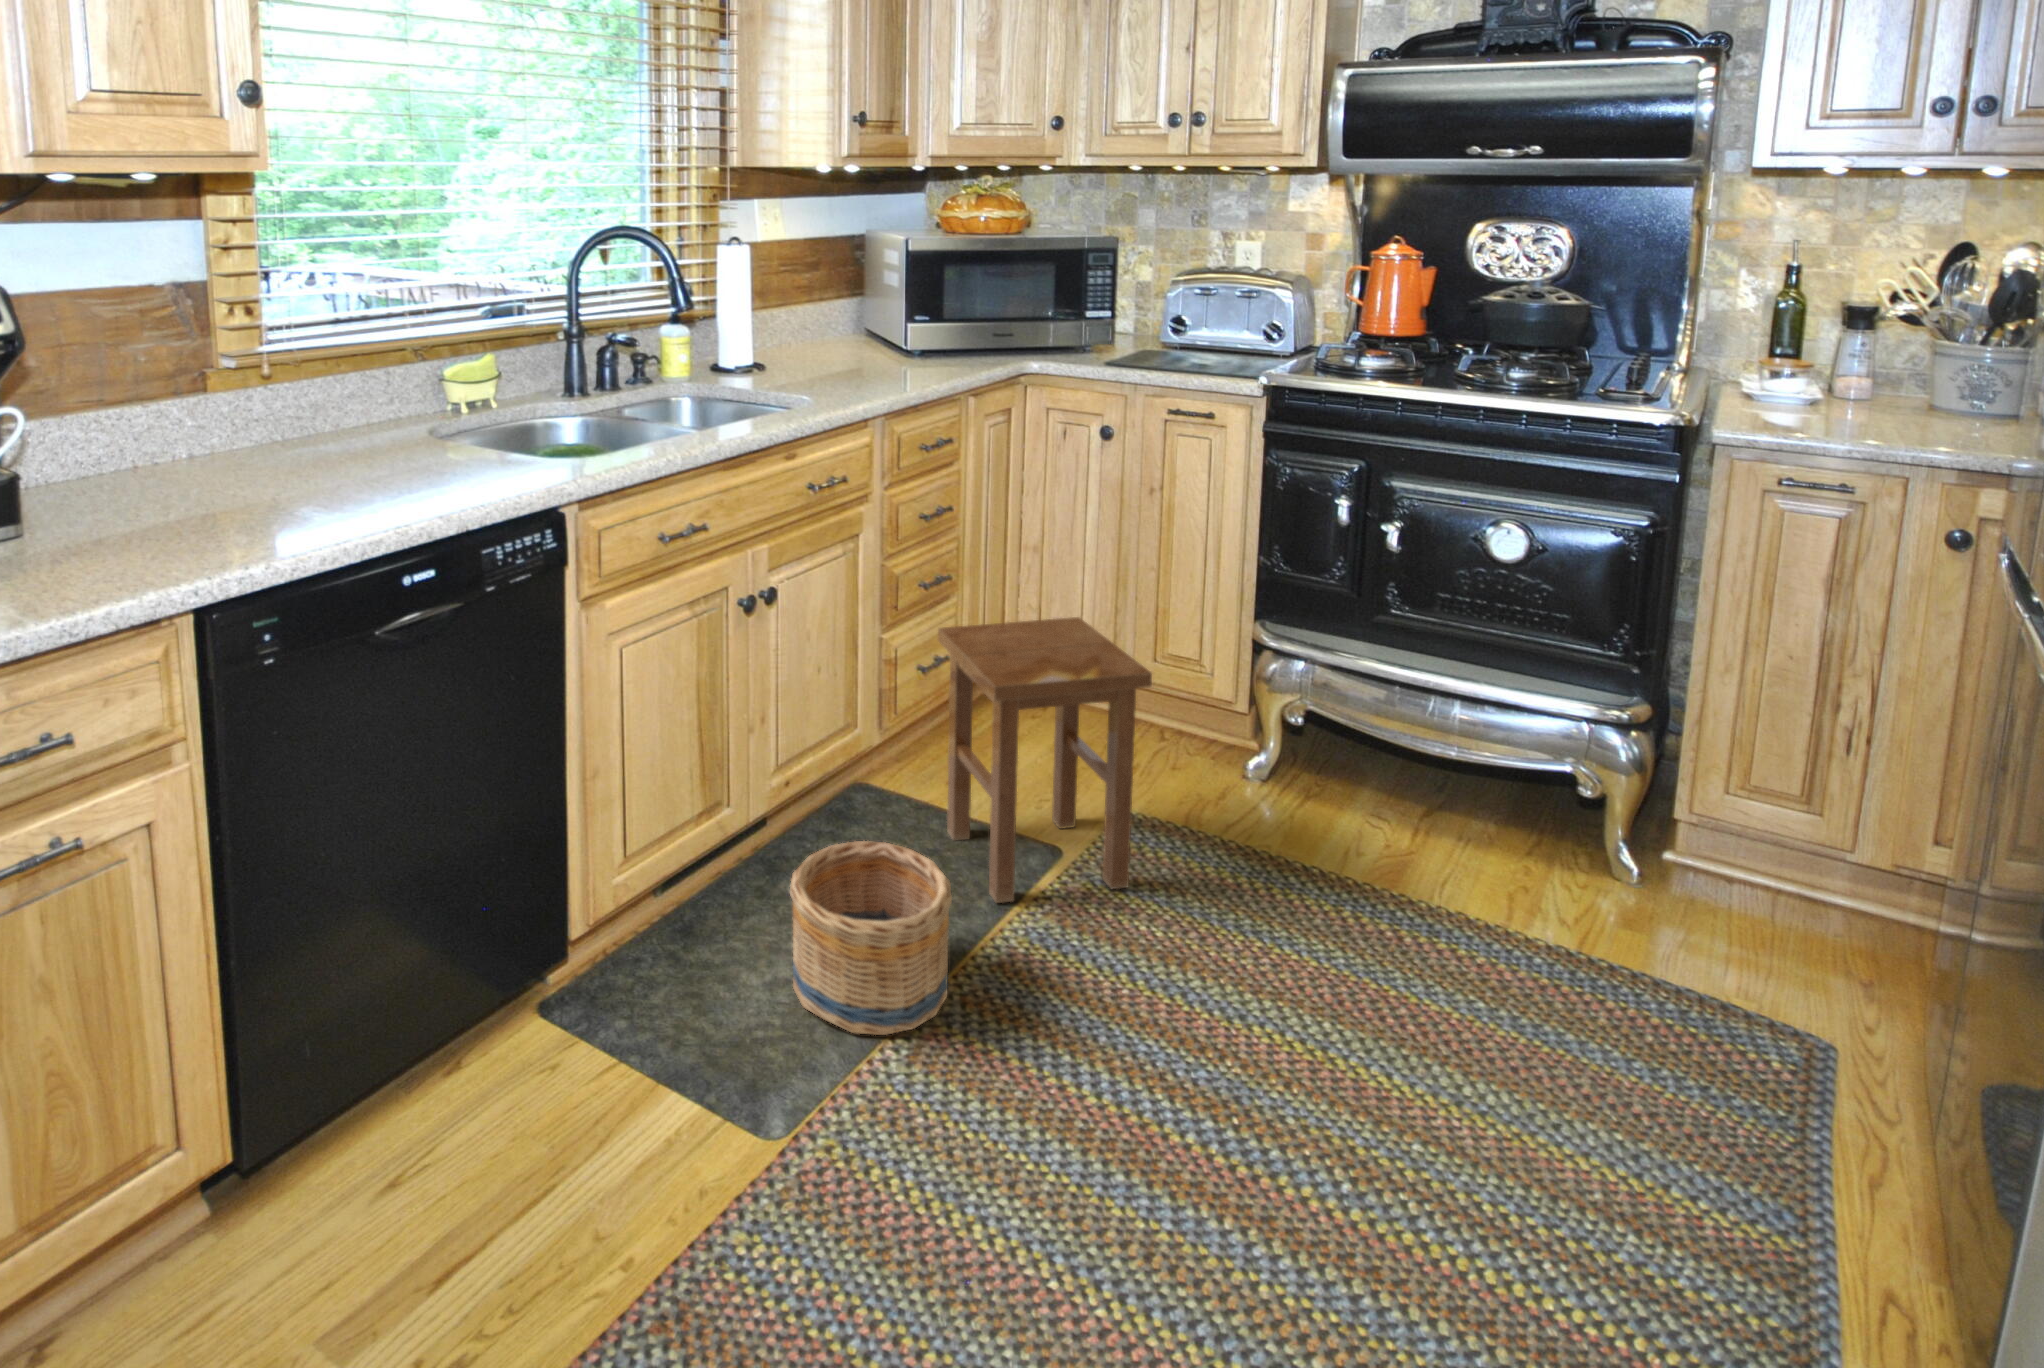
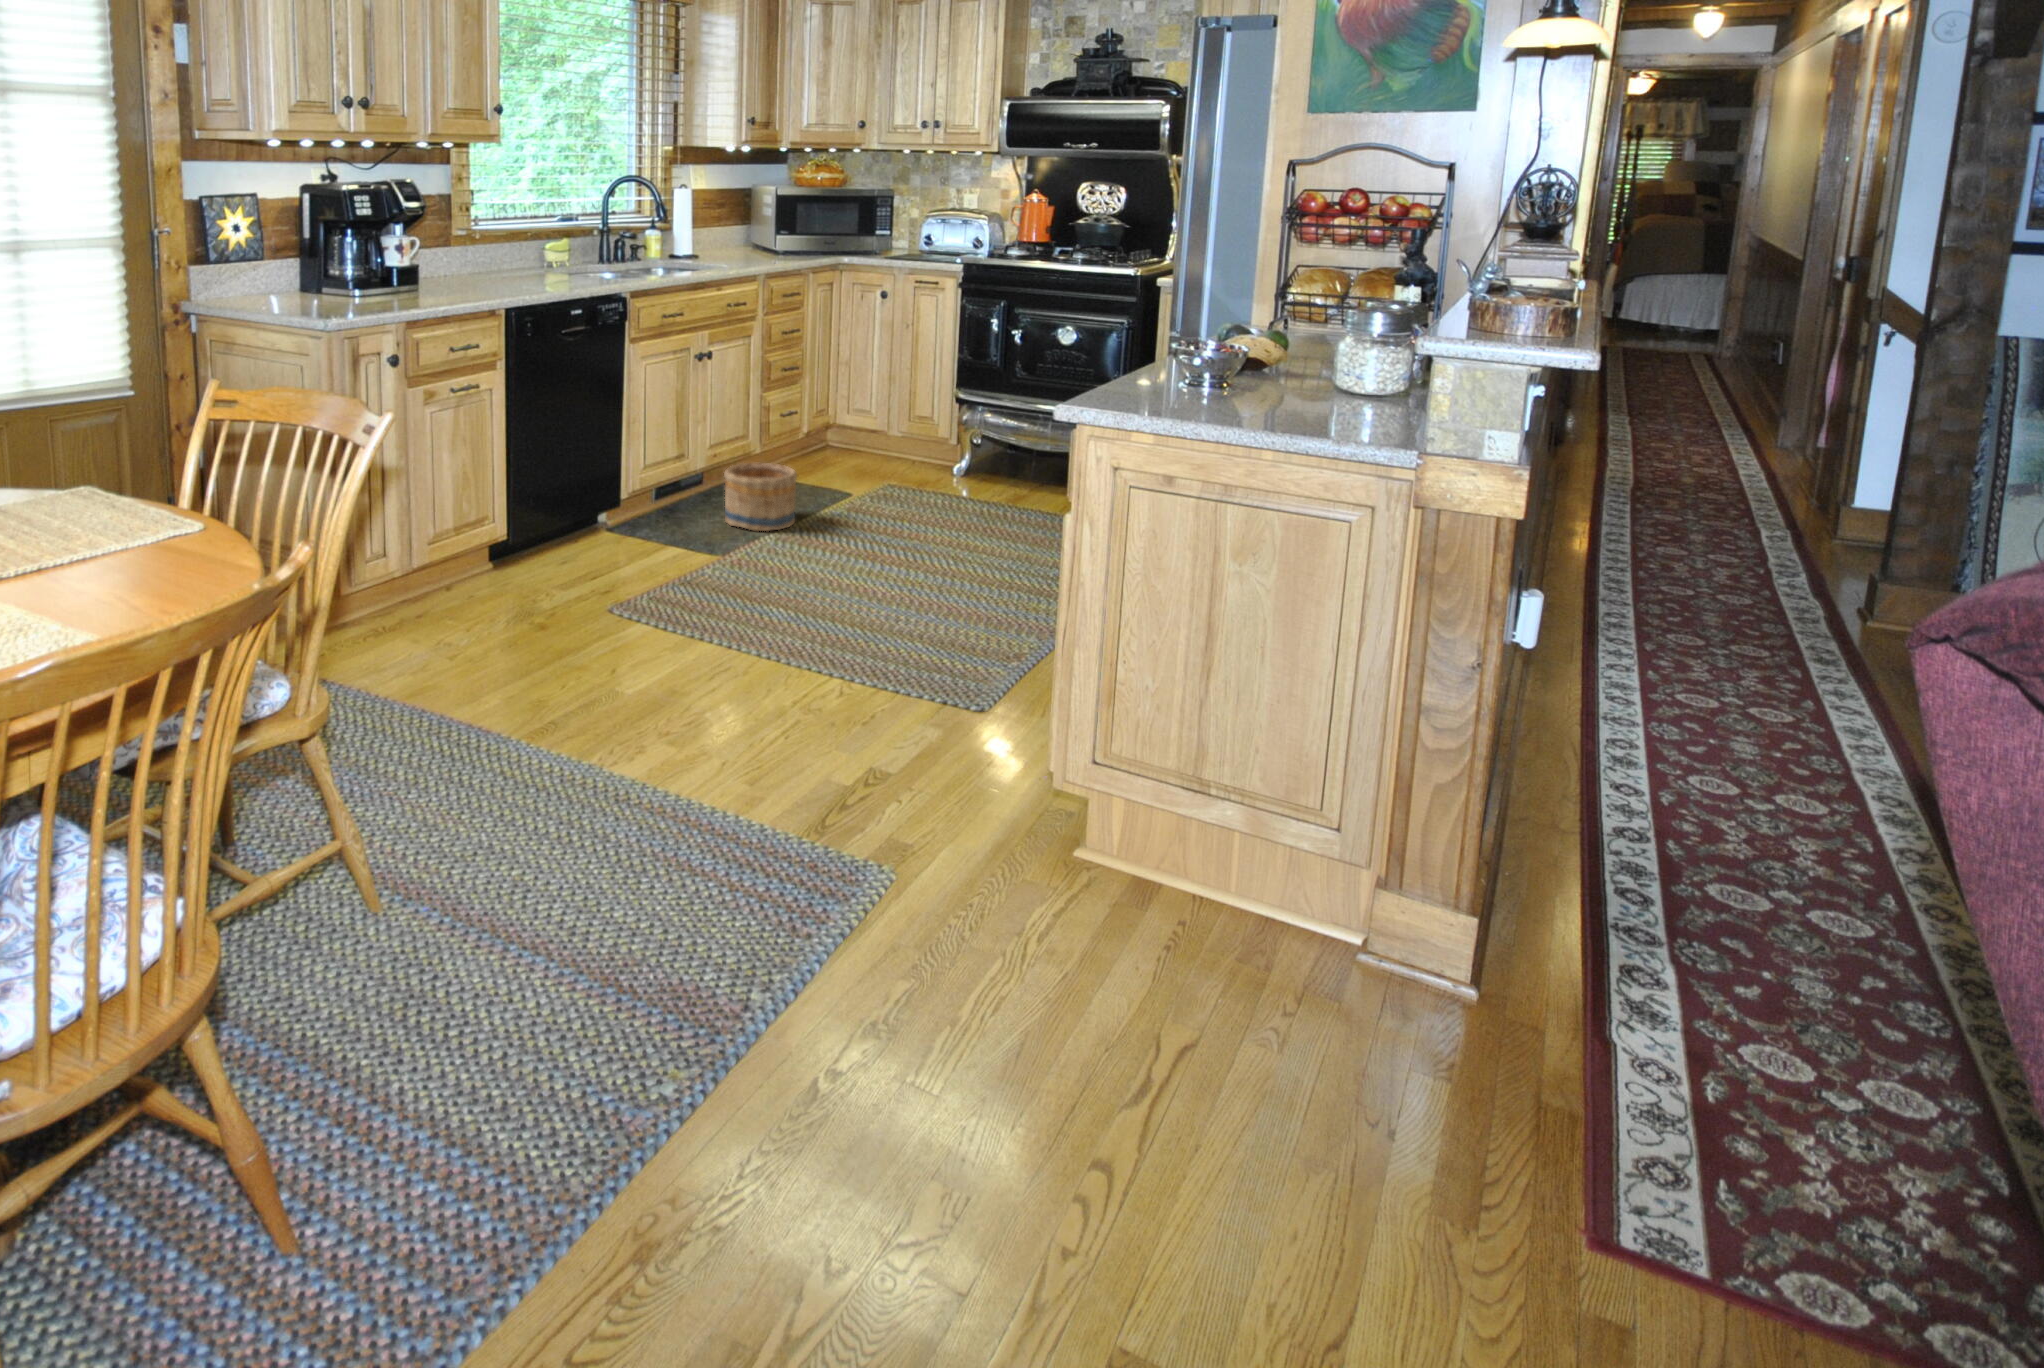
stool: present [938,617,1152,903] -> none [792,378,894,503]

